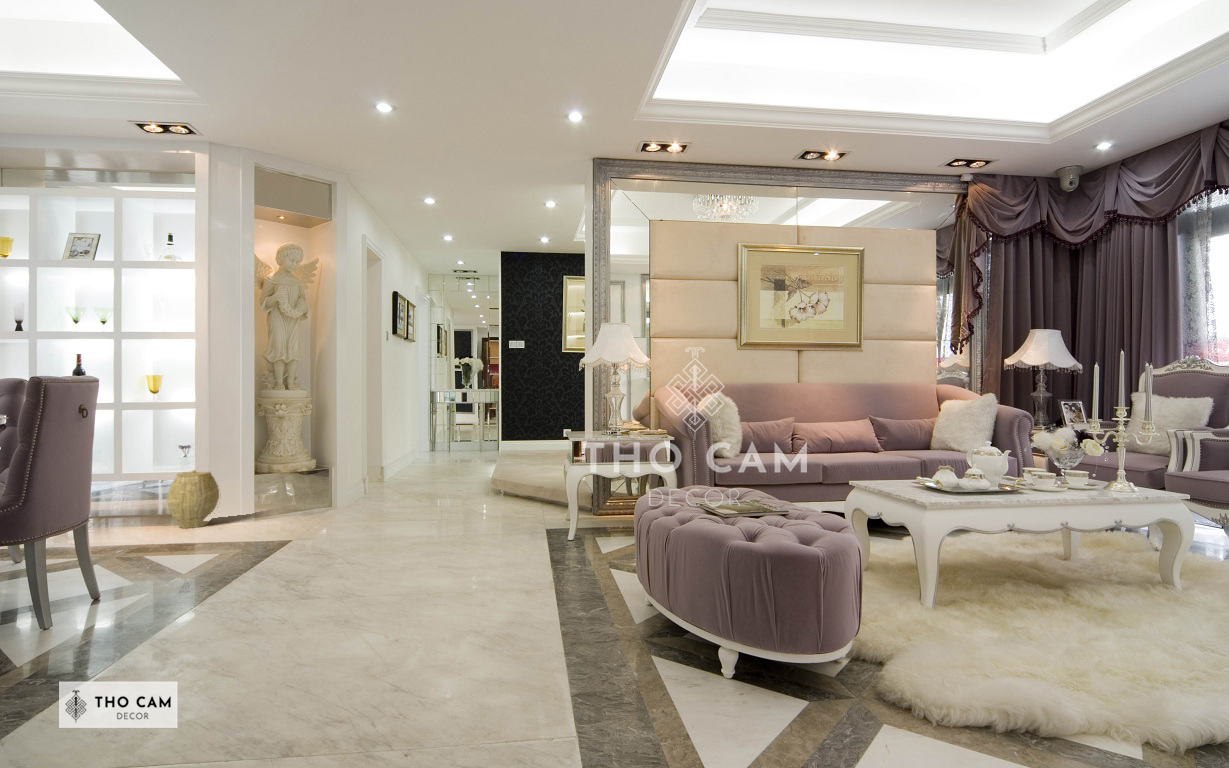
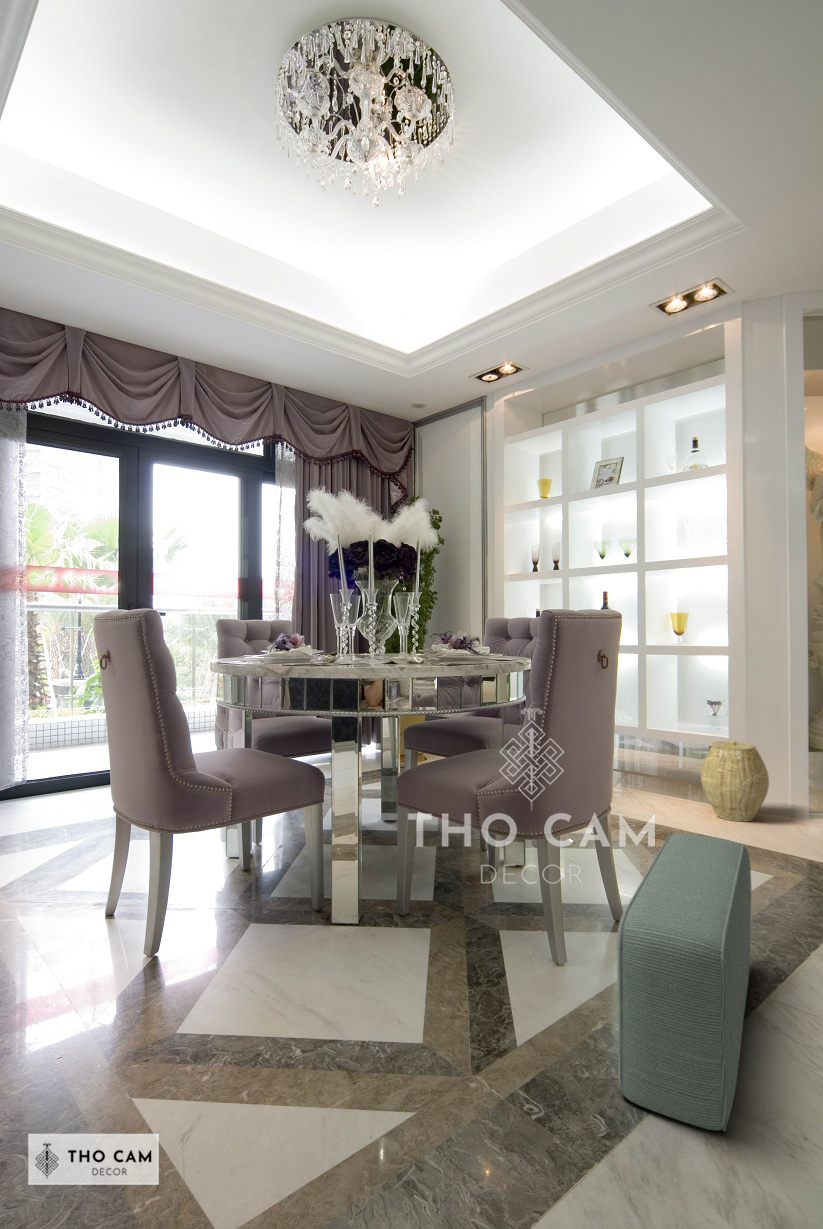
pouf: none [80,514,178,644] -> present [617,833,751,1131]

